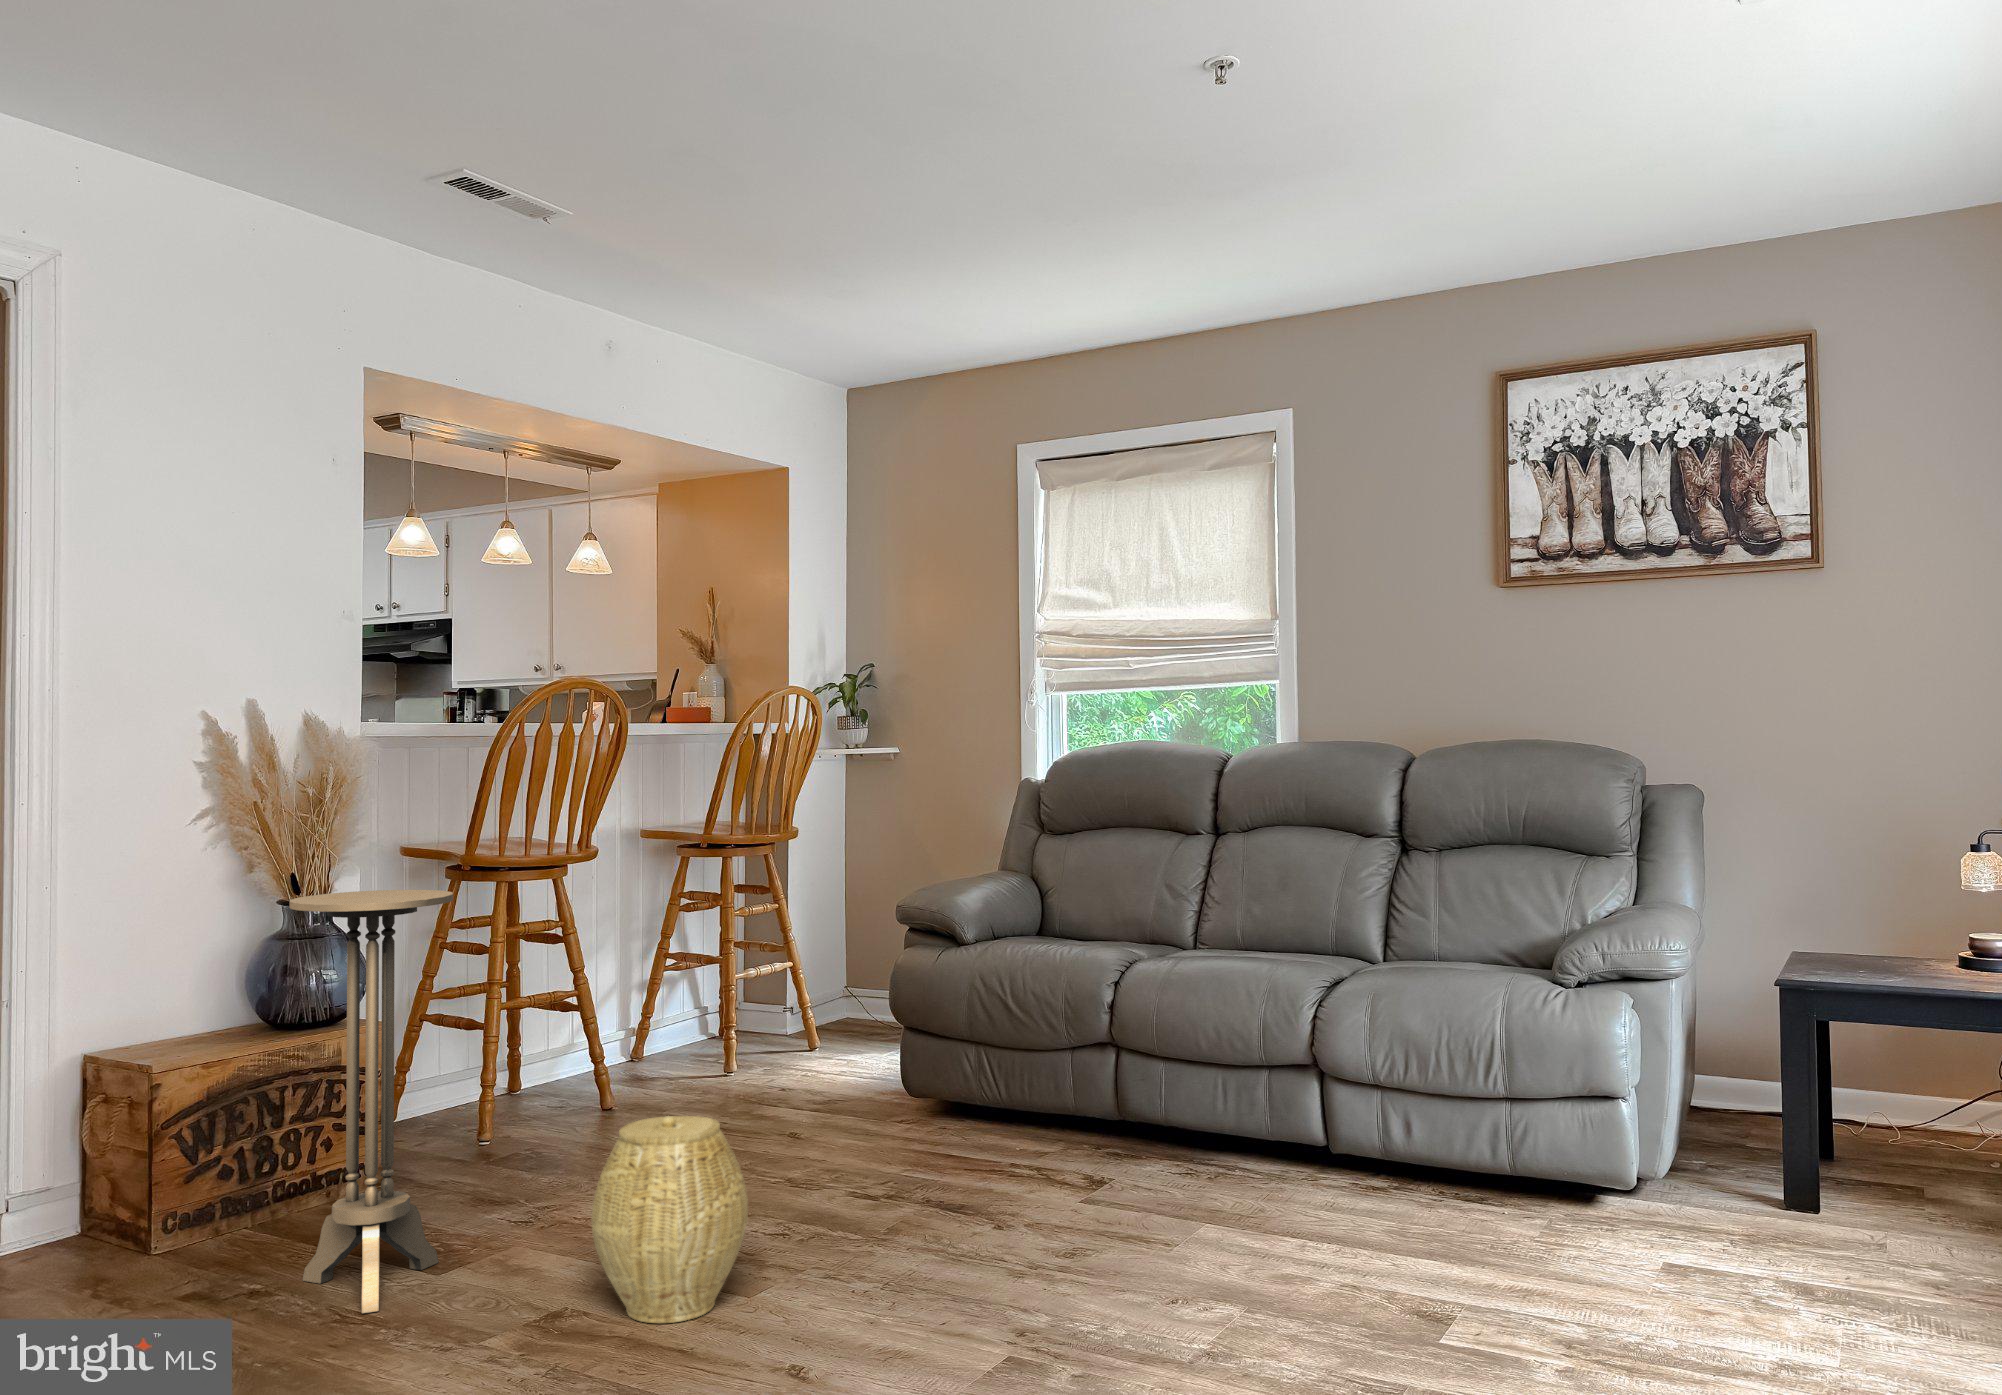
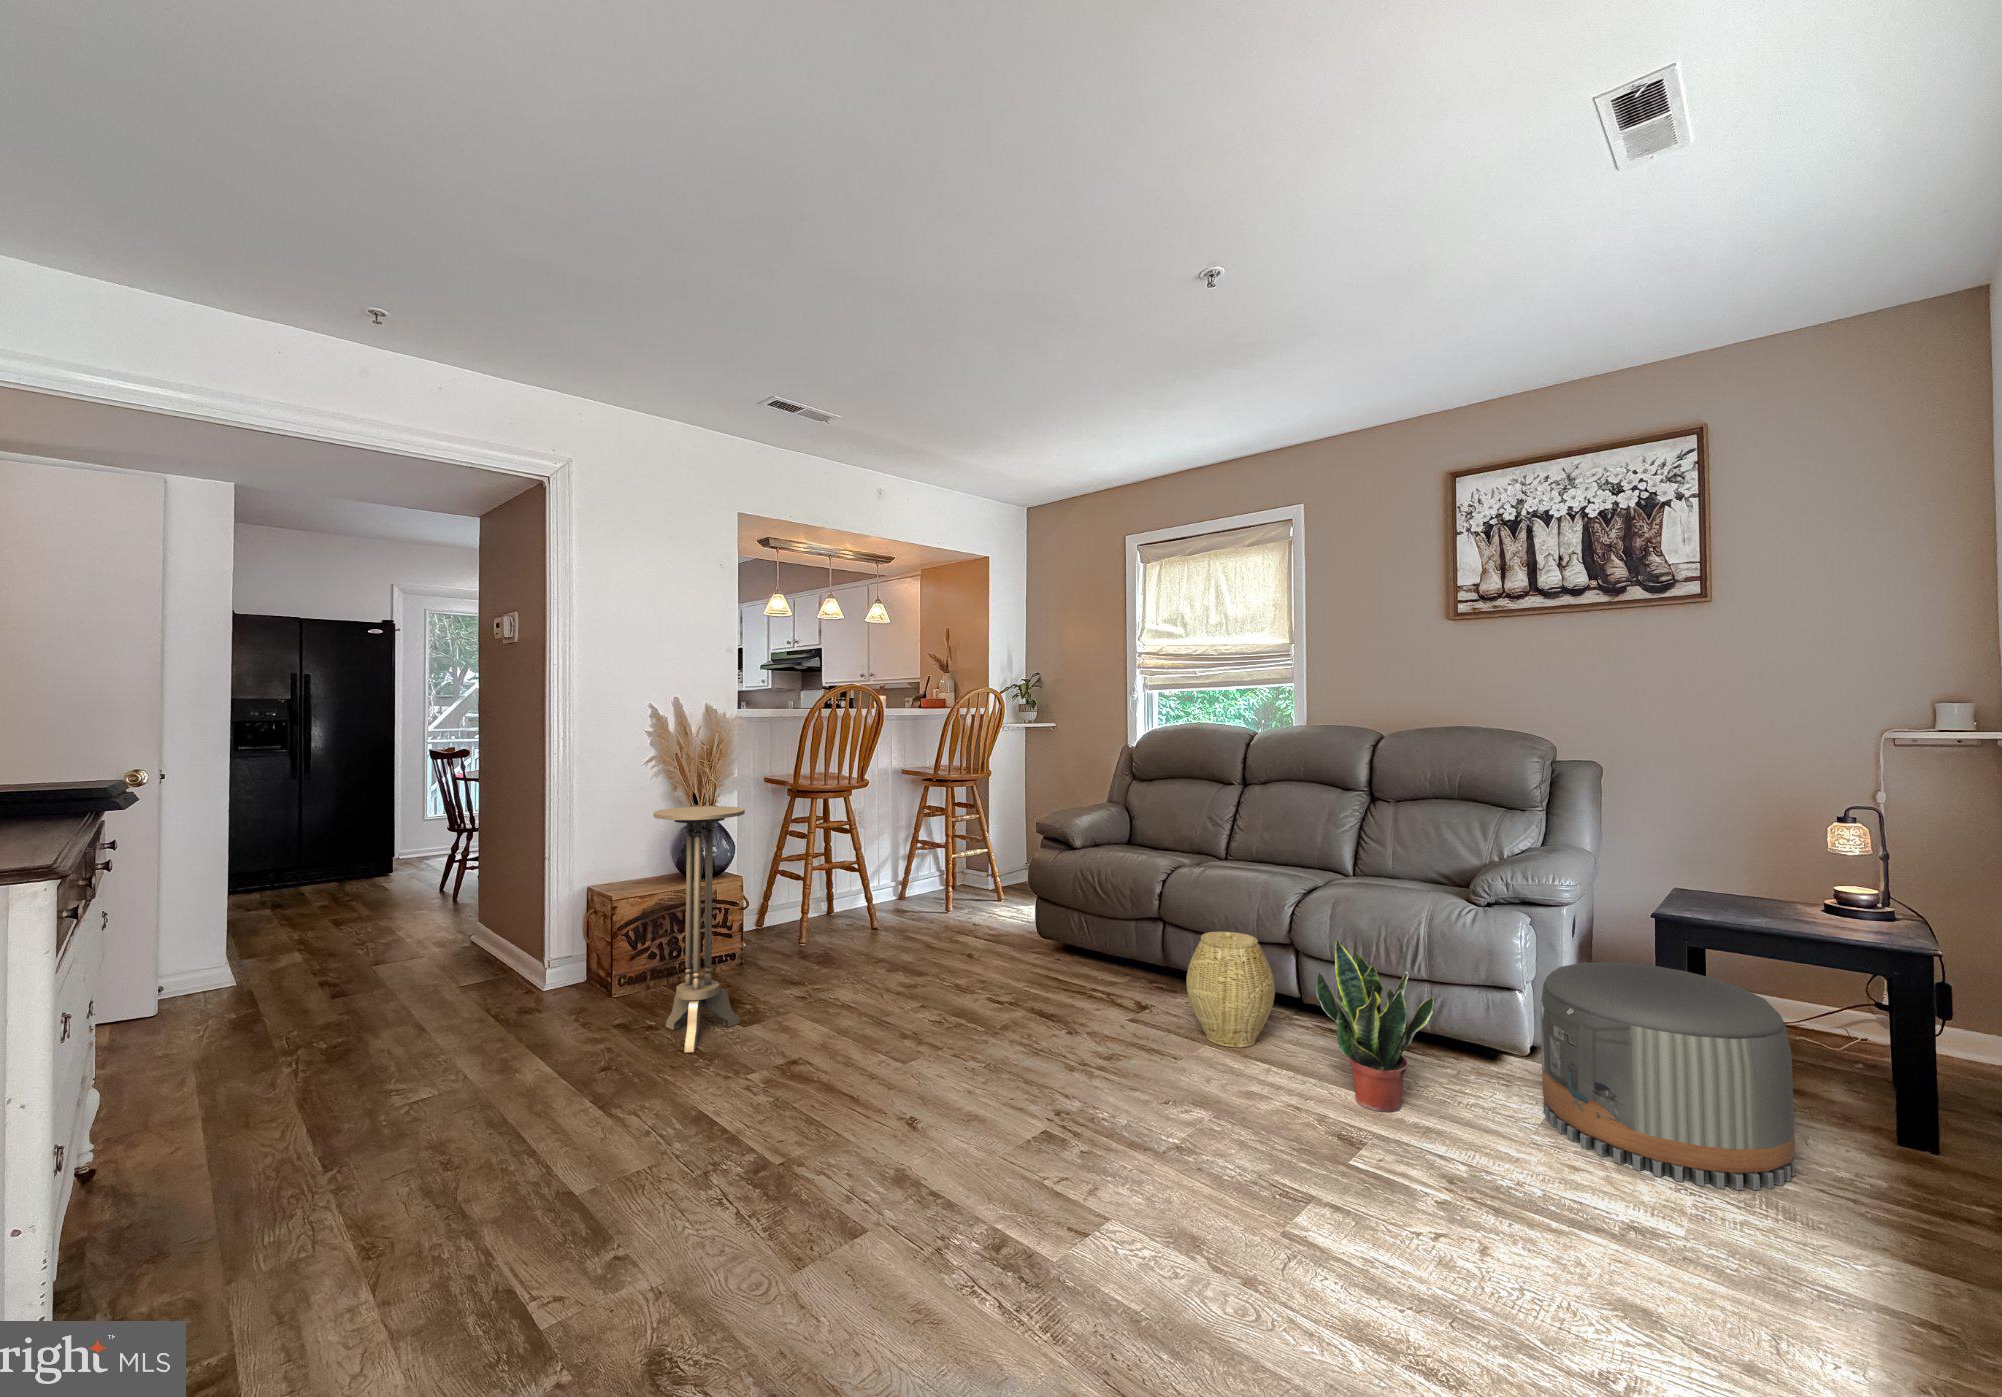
potted plant: none [1371,1039,1525,1276] -> present [1316,939,1434,1112]
pouf: none [1654,1047,1946,1313] -> present [1541,962,1795,1190]
woven basket: present [591,1116,748,1323] -> present [1186,932,1275,1047]

